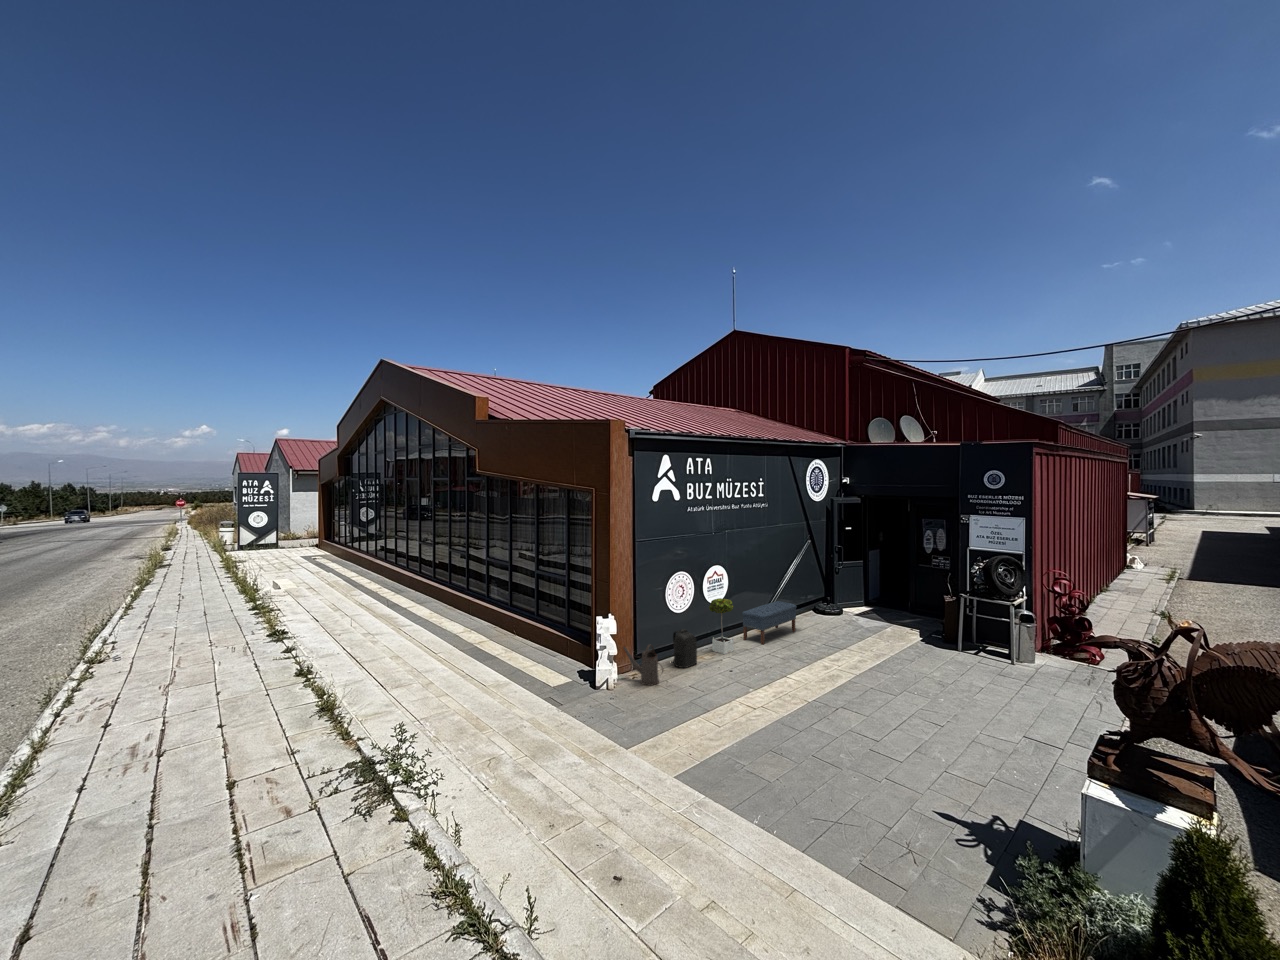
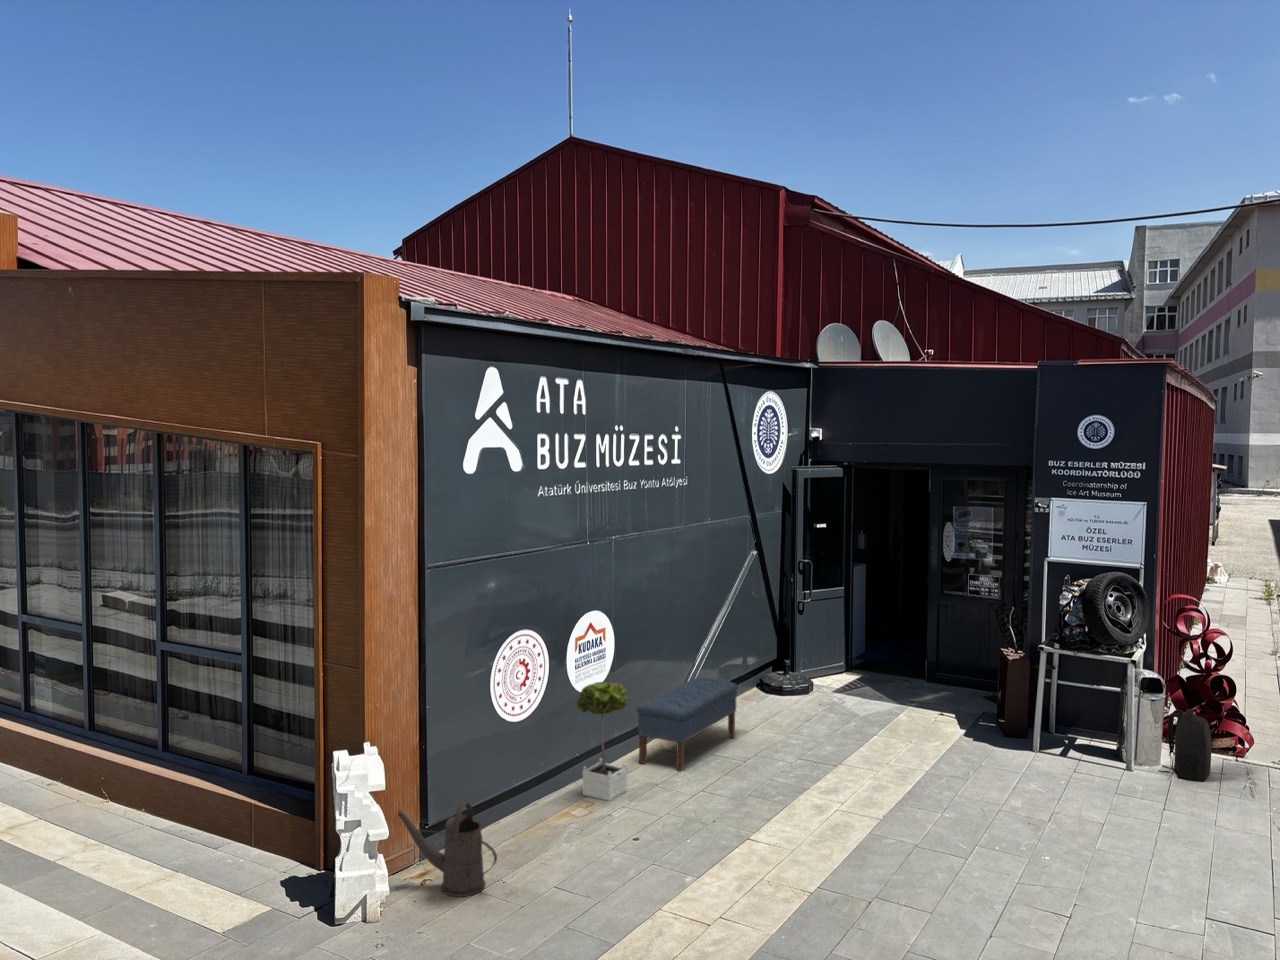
backpack: present [673,629,697,668] -> present [1159,709,1211,781]

